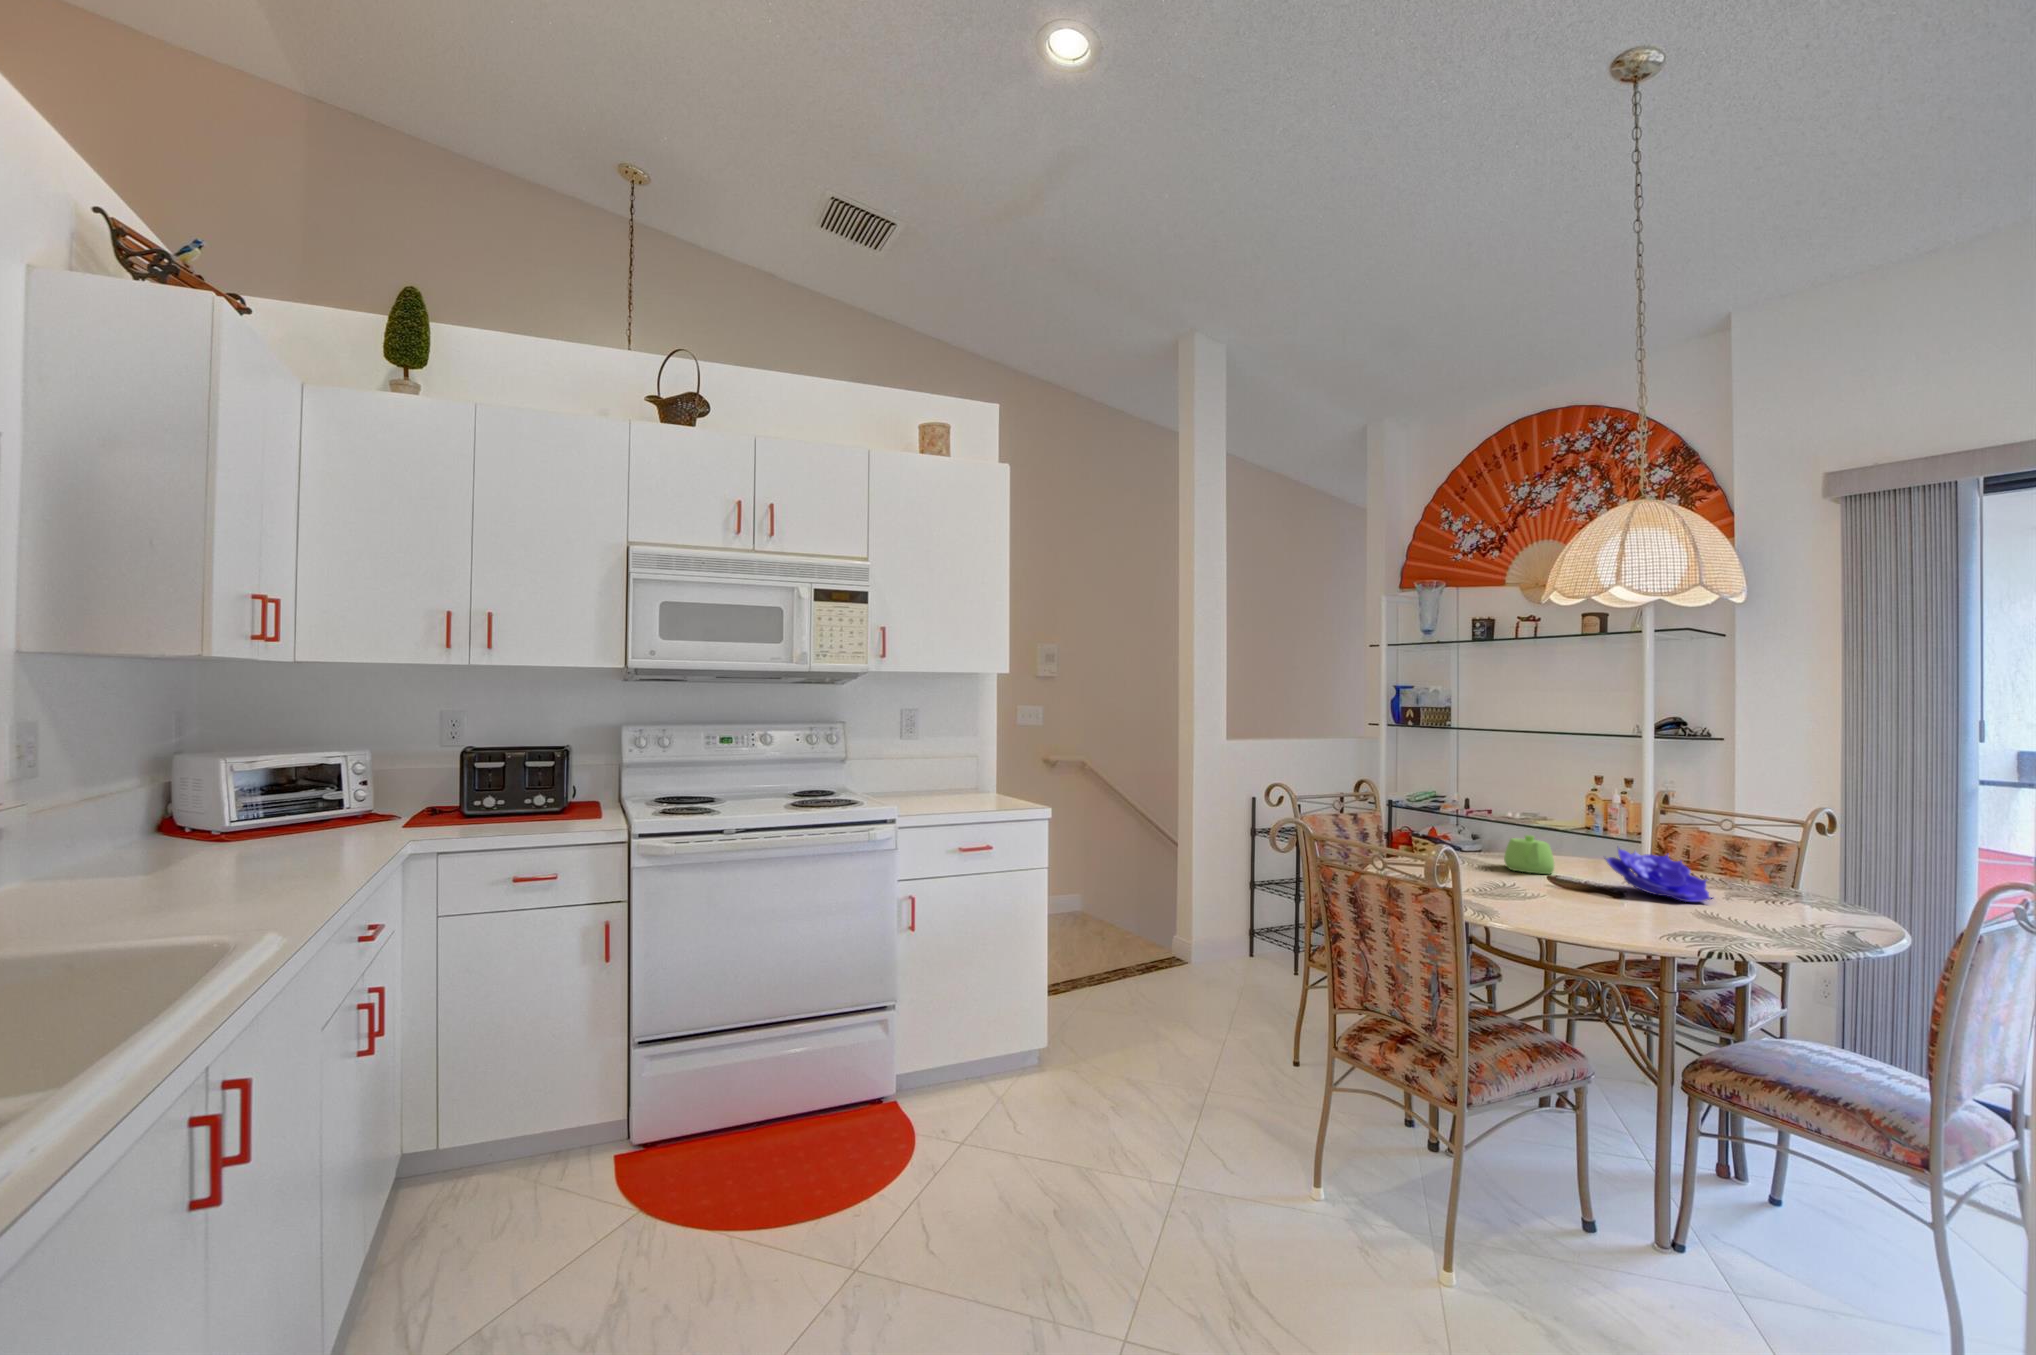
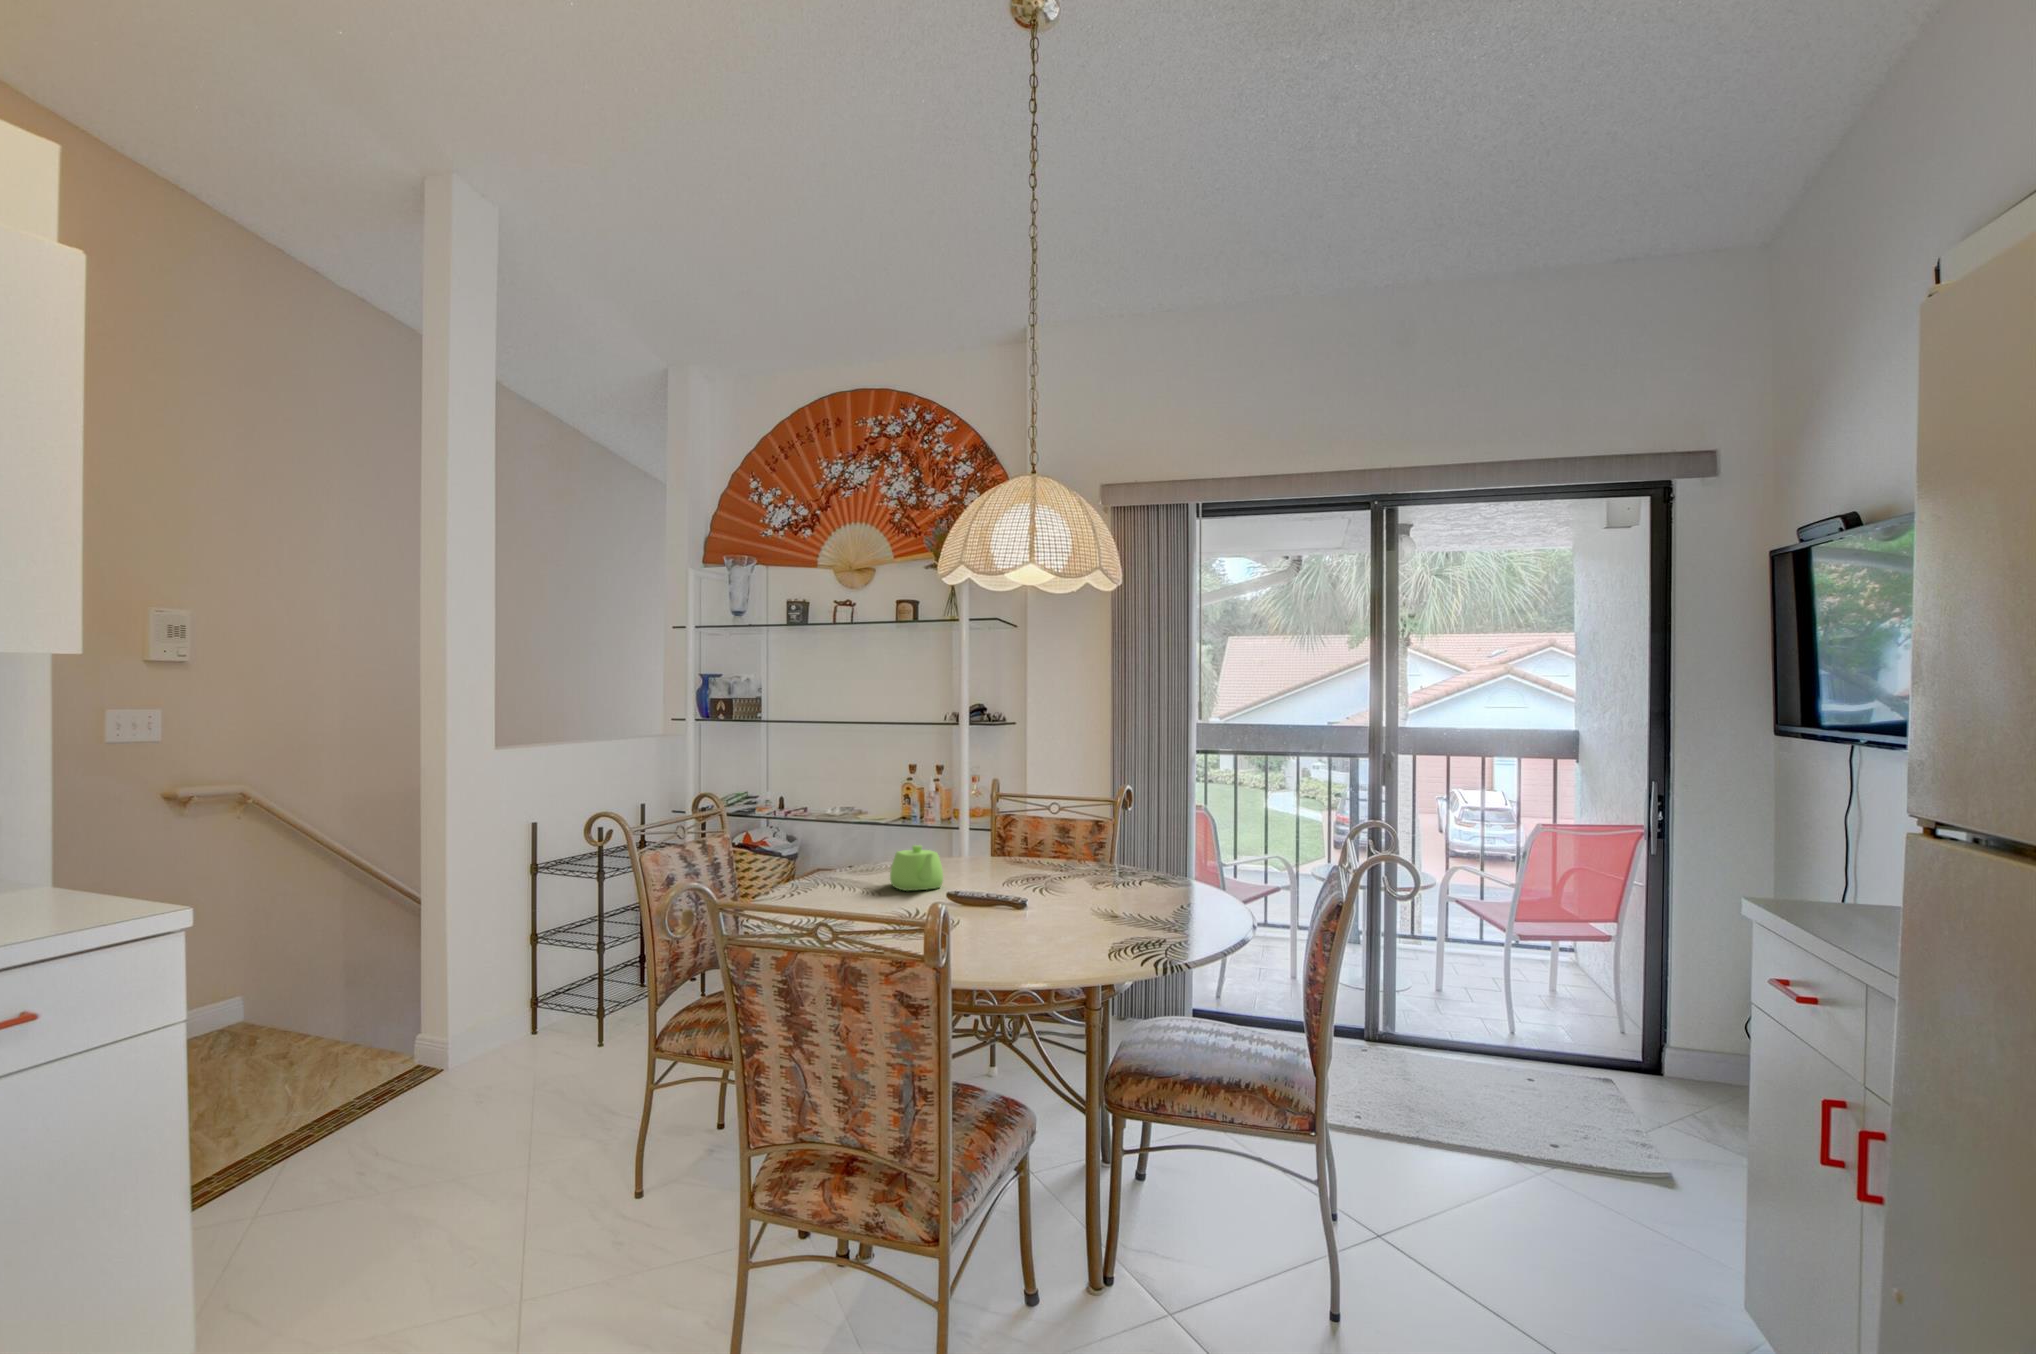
decorative bowl: present [1605,848,1712,902] -> none [1002,845,1097,896]

